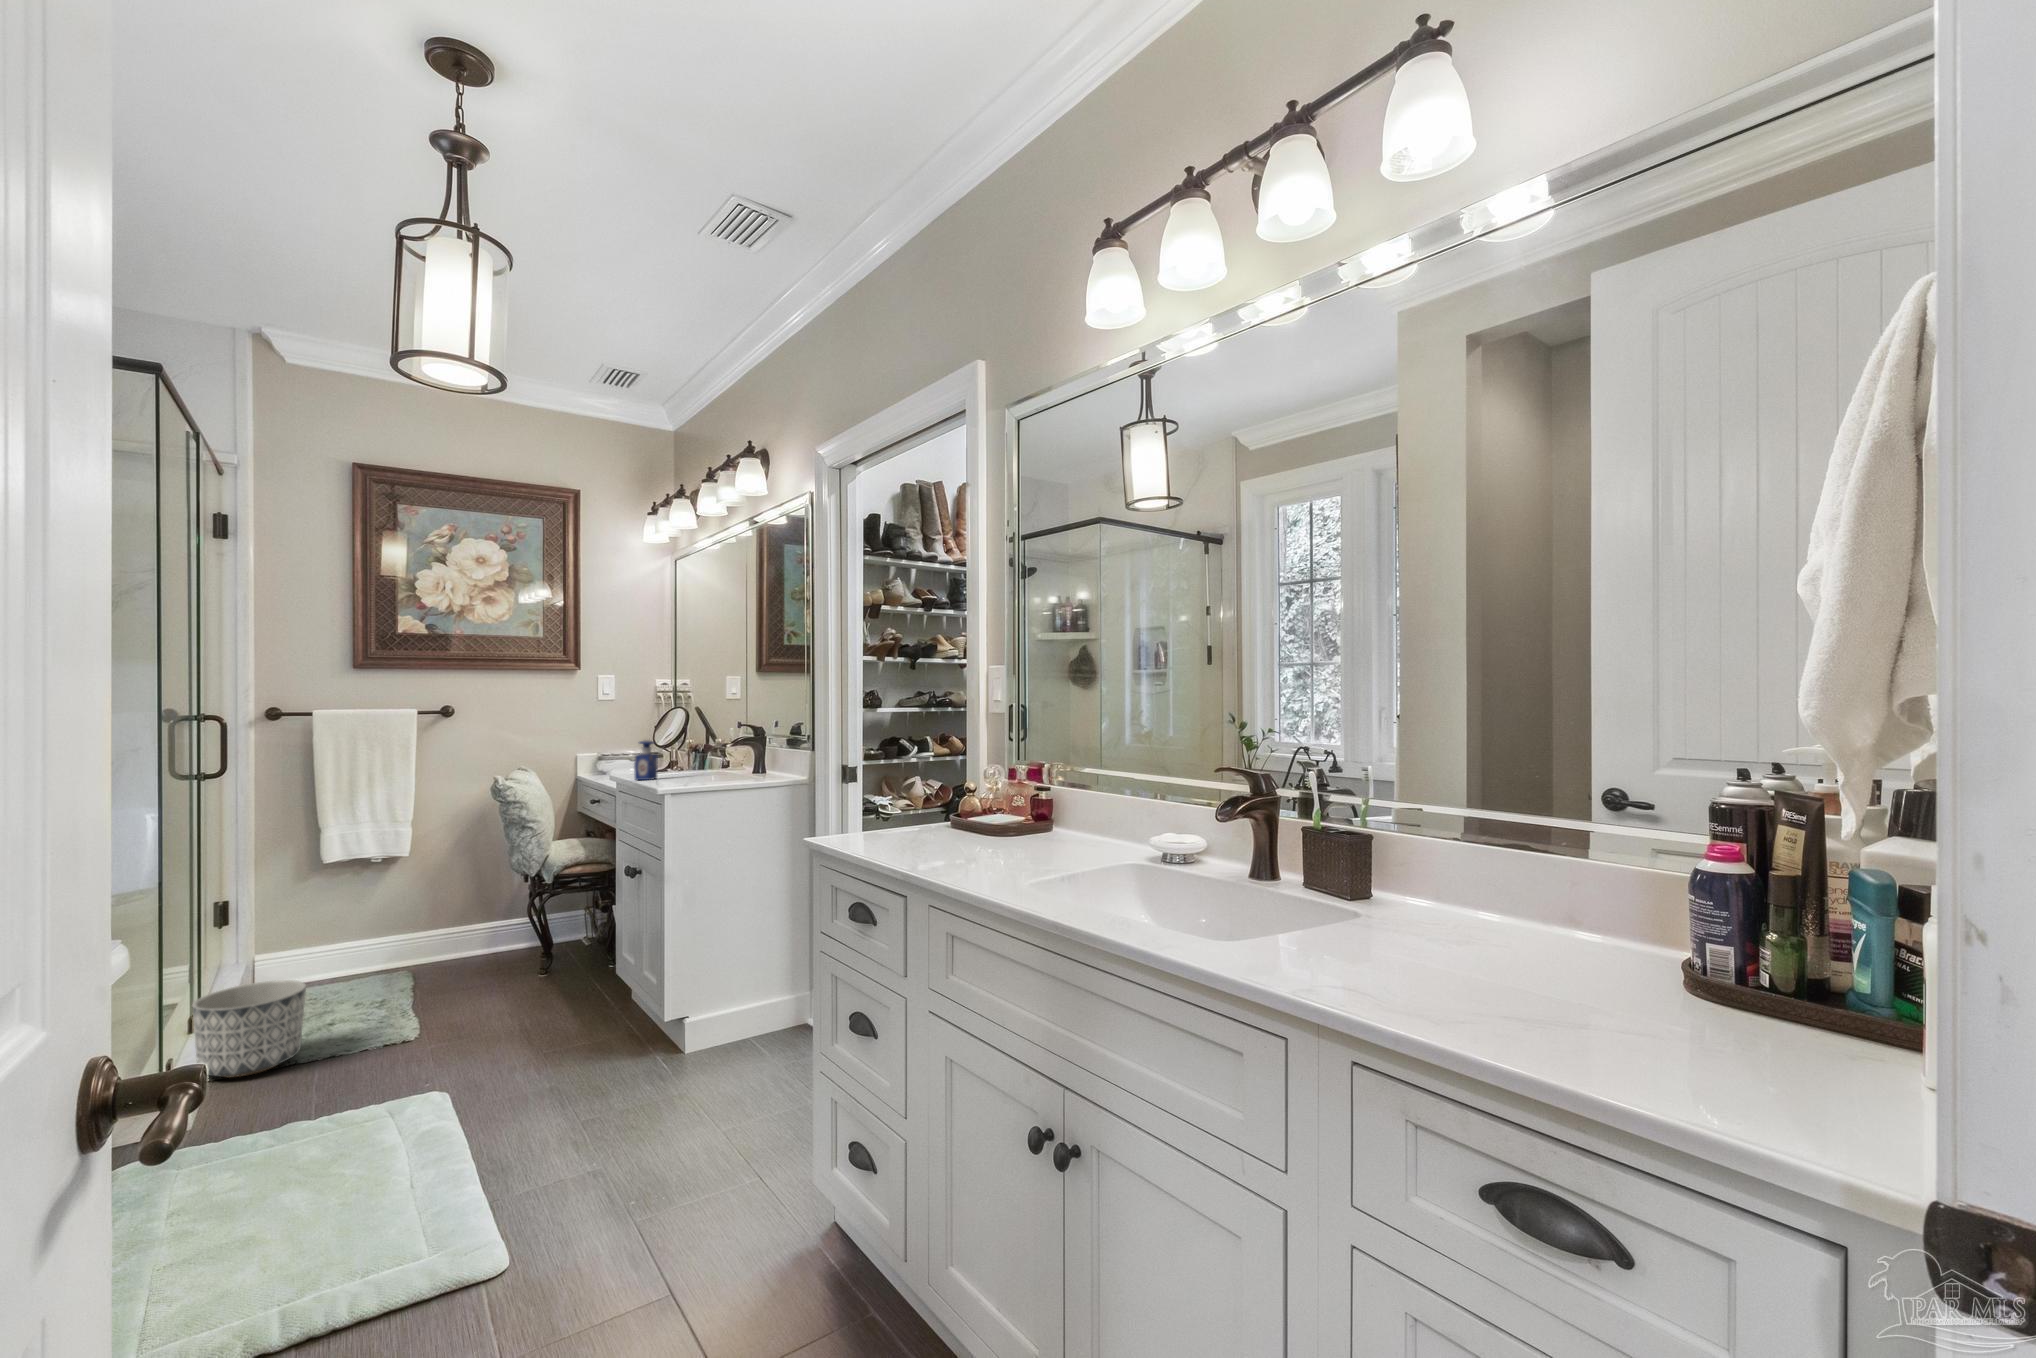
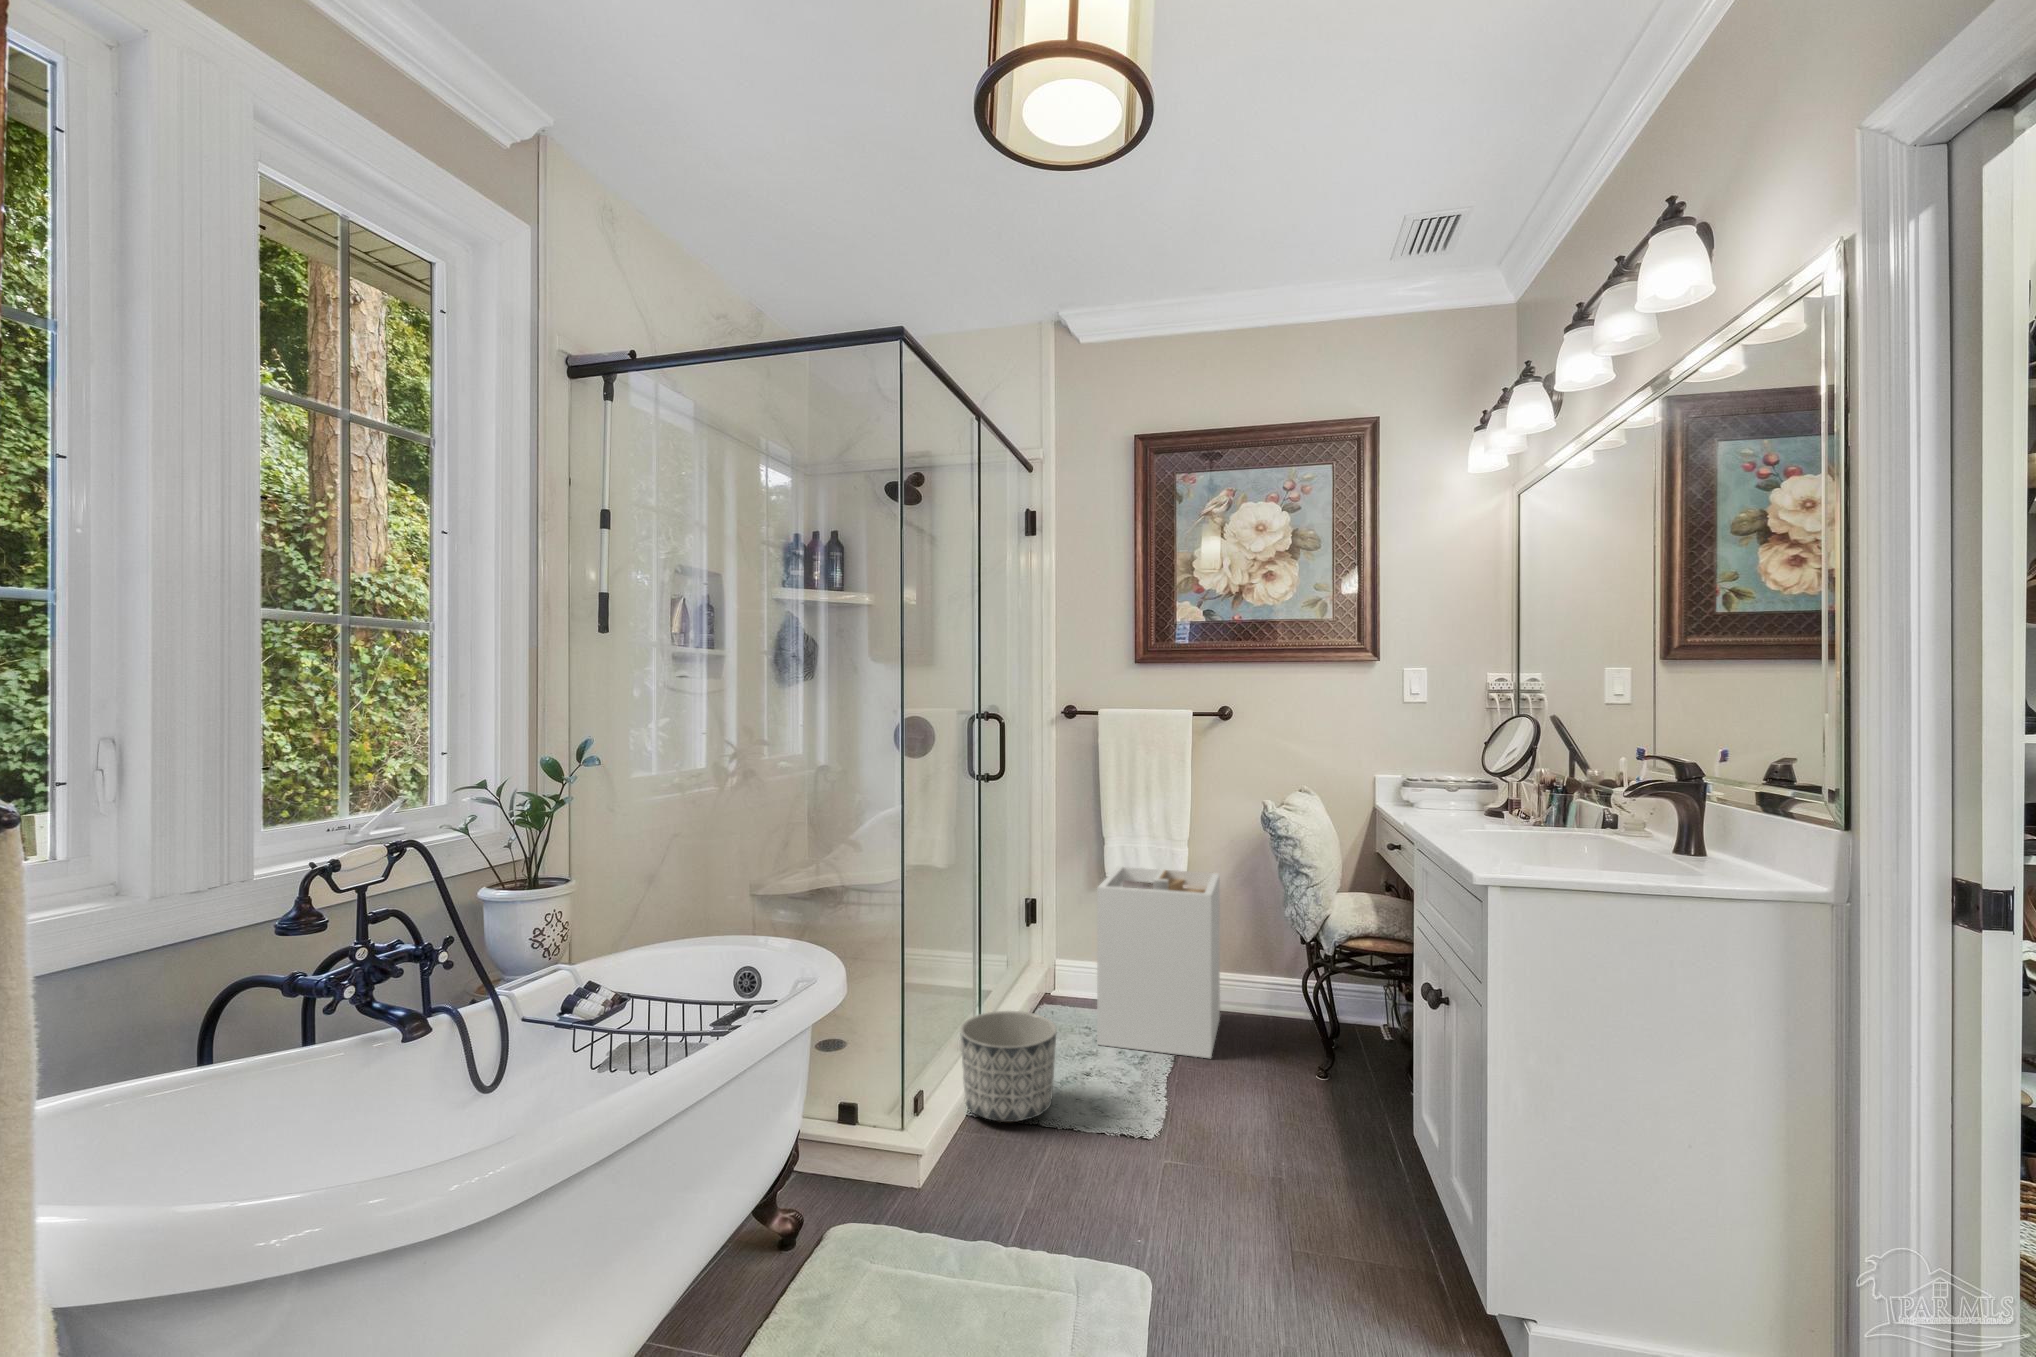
perfume bottle: present [634,740,658,780] -> none [1446,770,1484,833]
laundry hamper: none [325,844,444,1008] -> present [1097,866,1220,1058]

